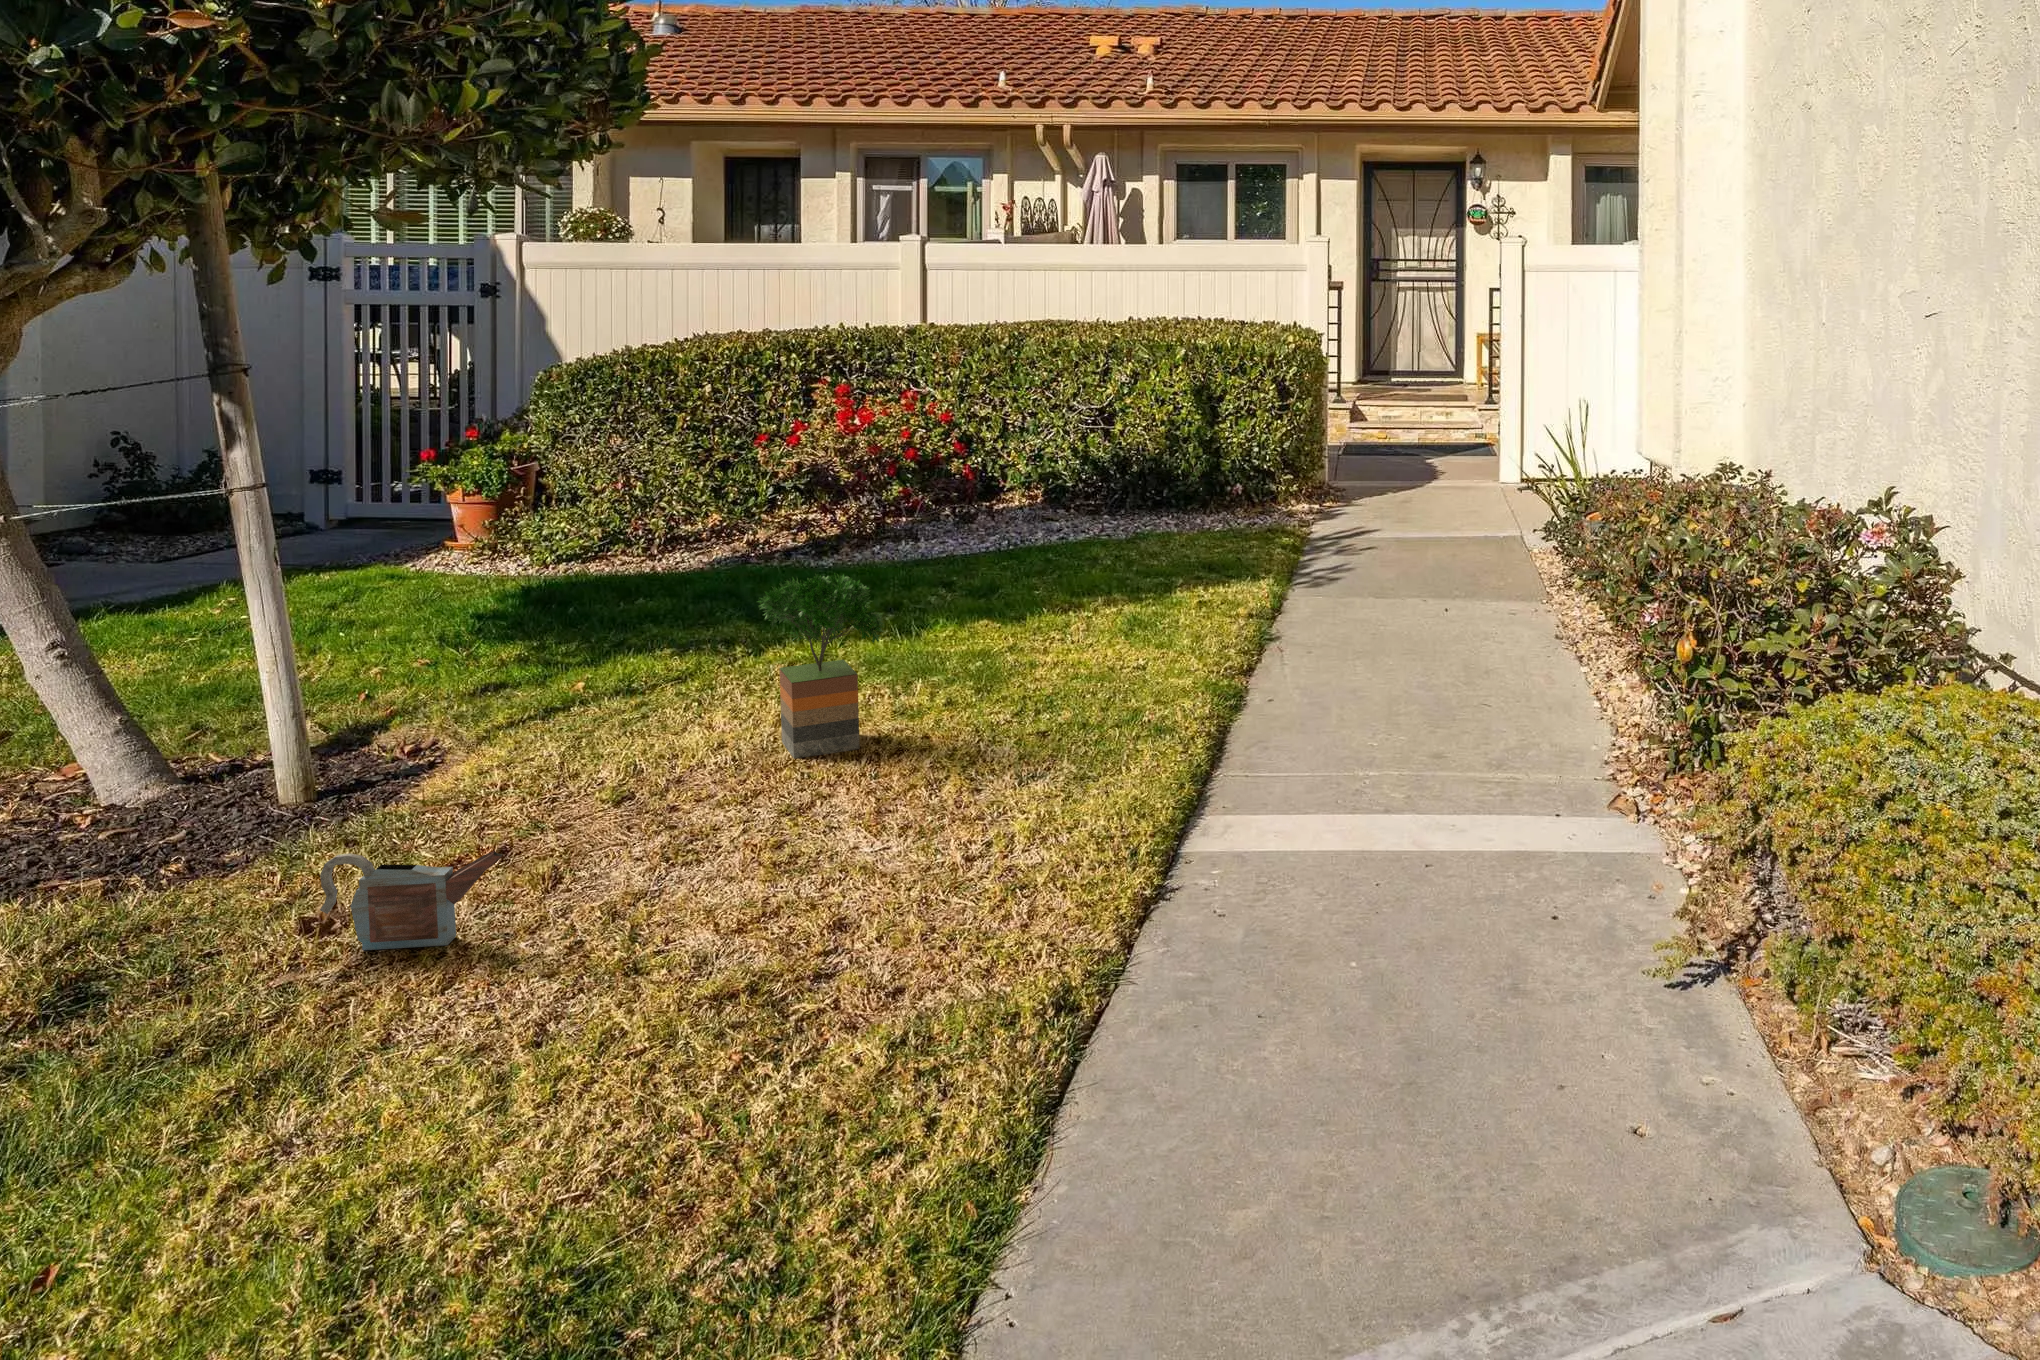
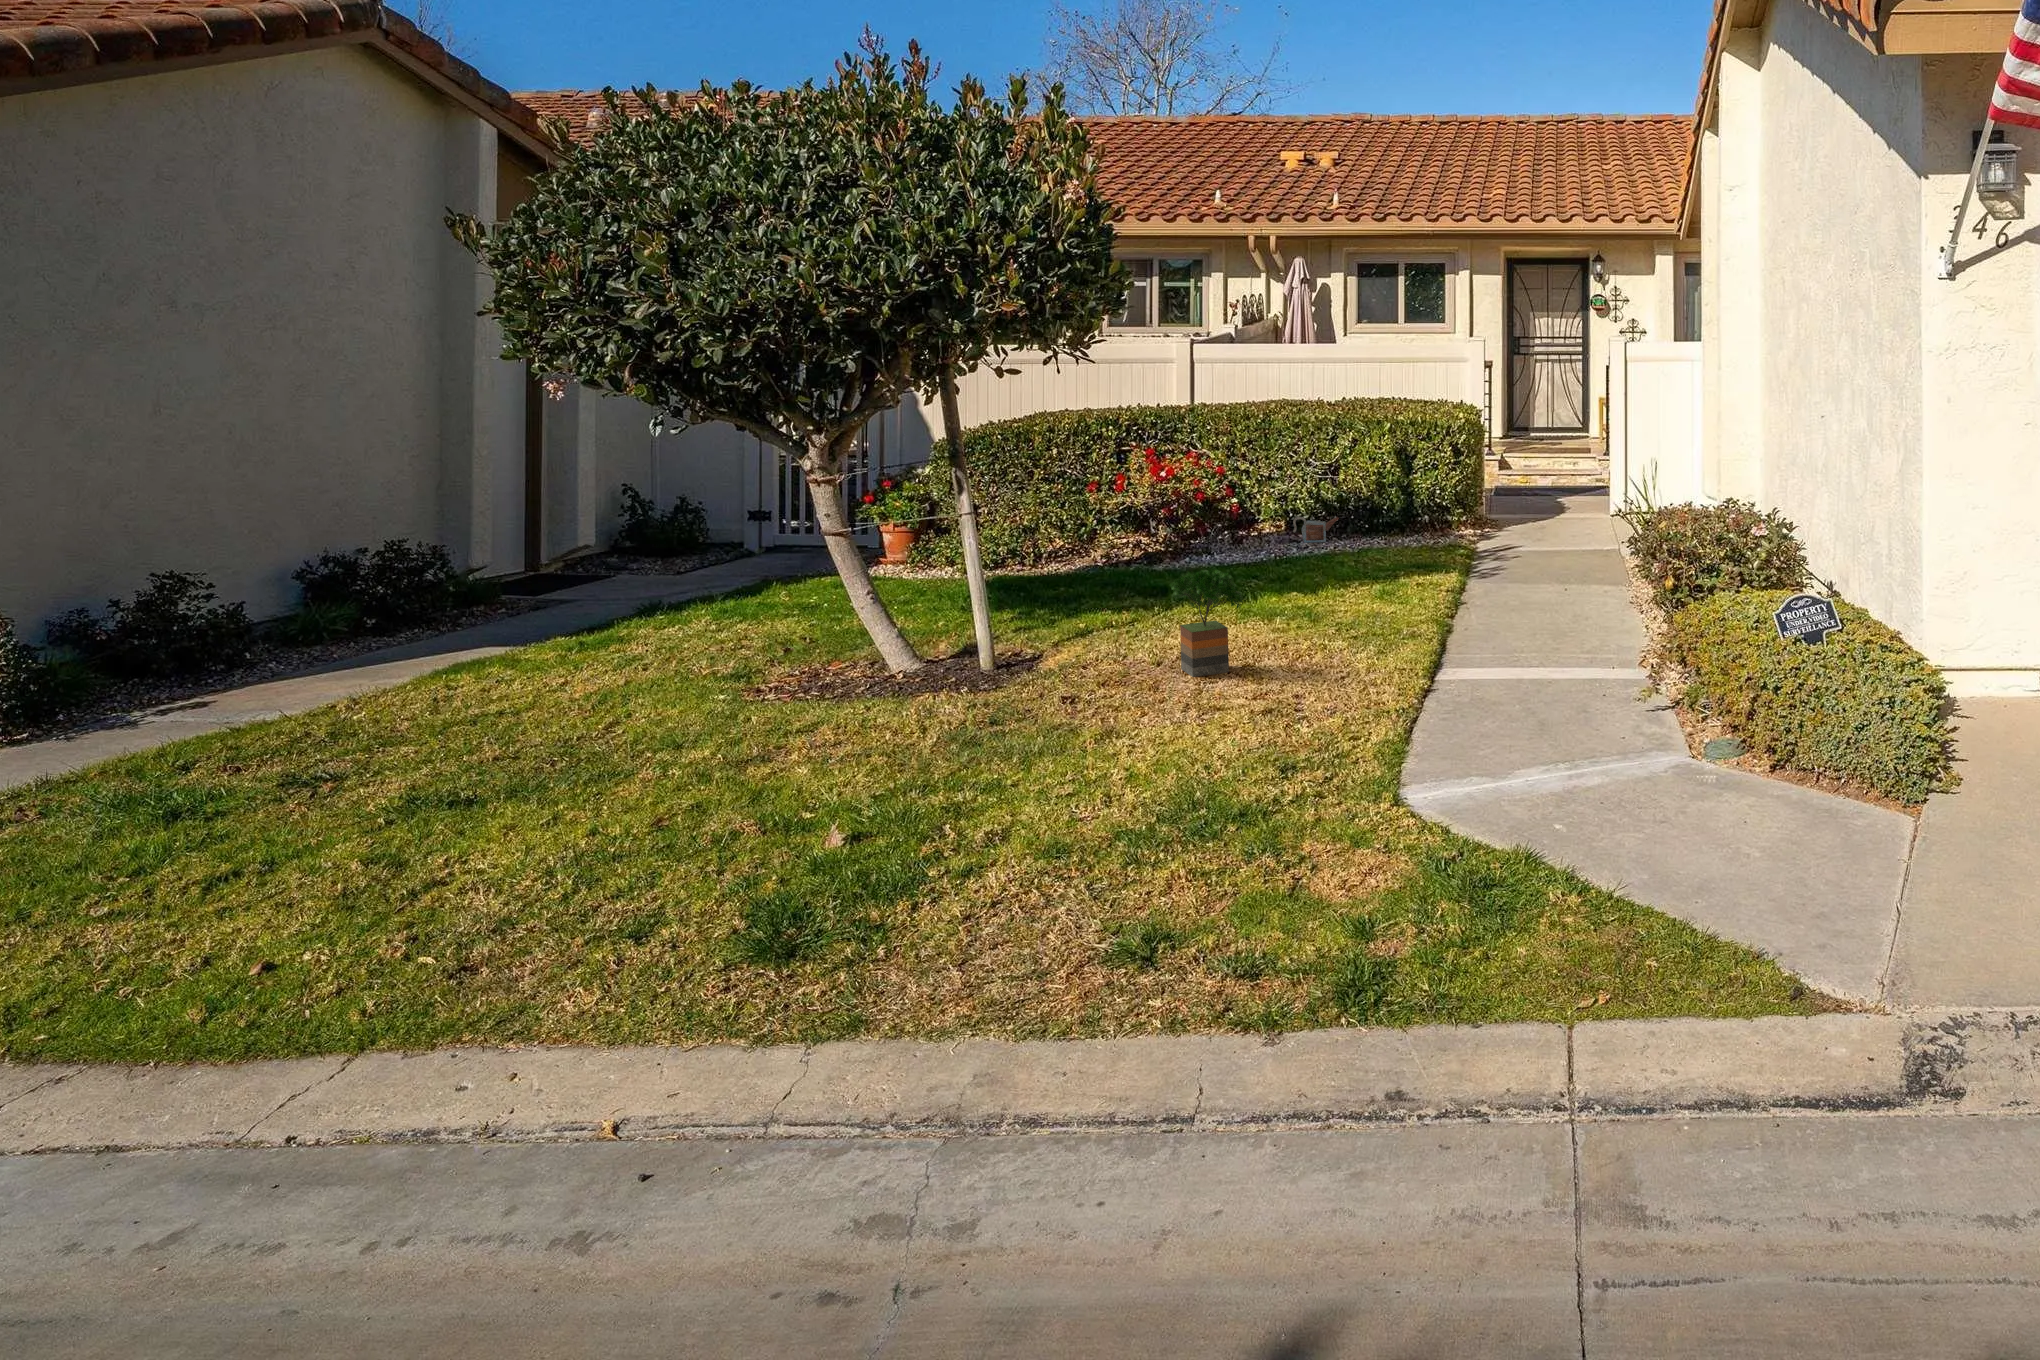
watering can: present [320,850,502,950] -> present [1293,517,1339,543]

